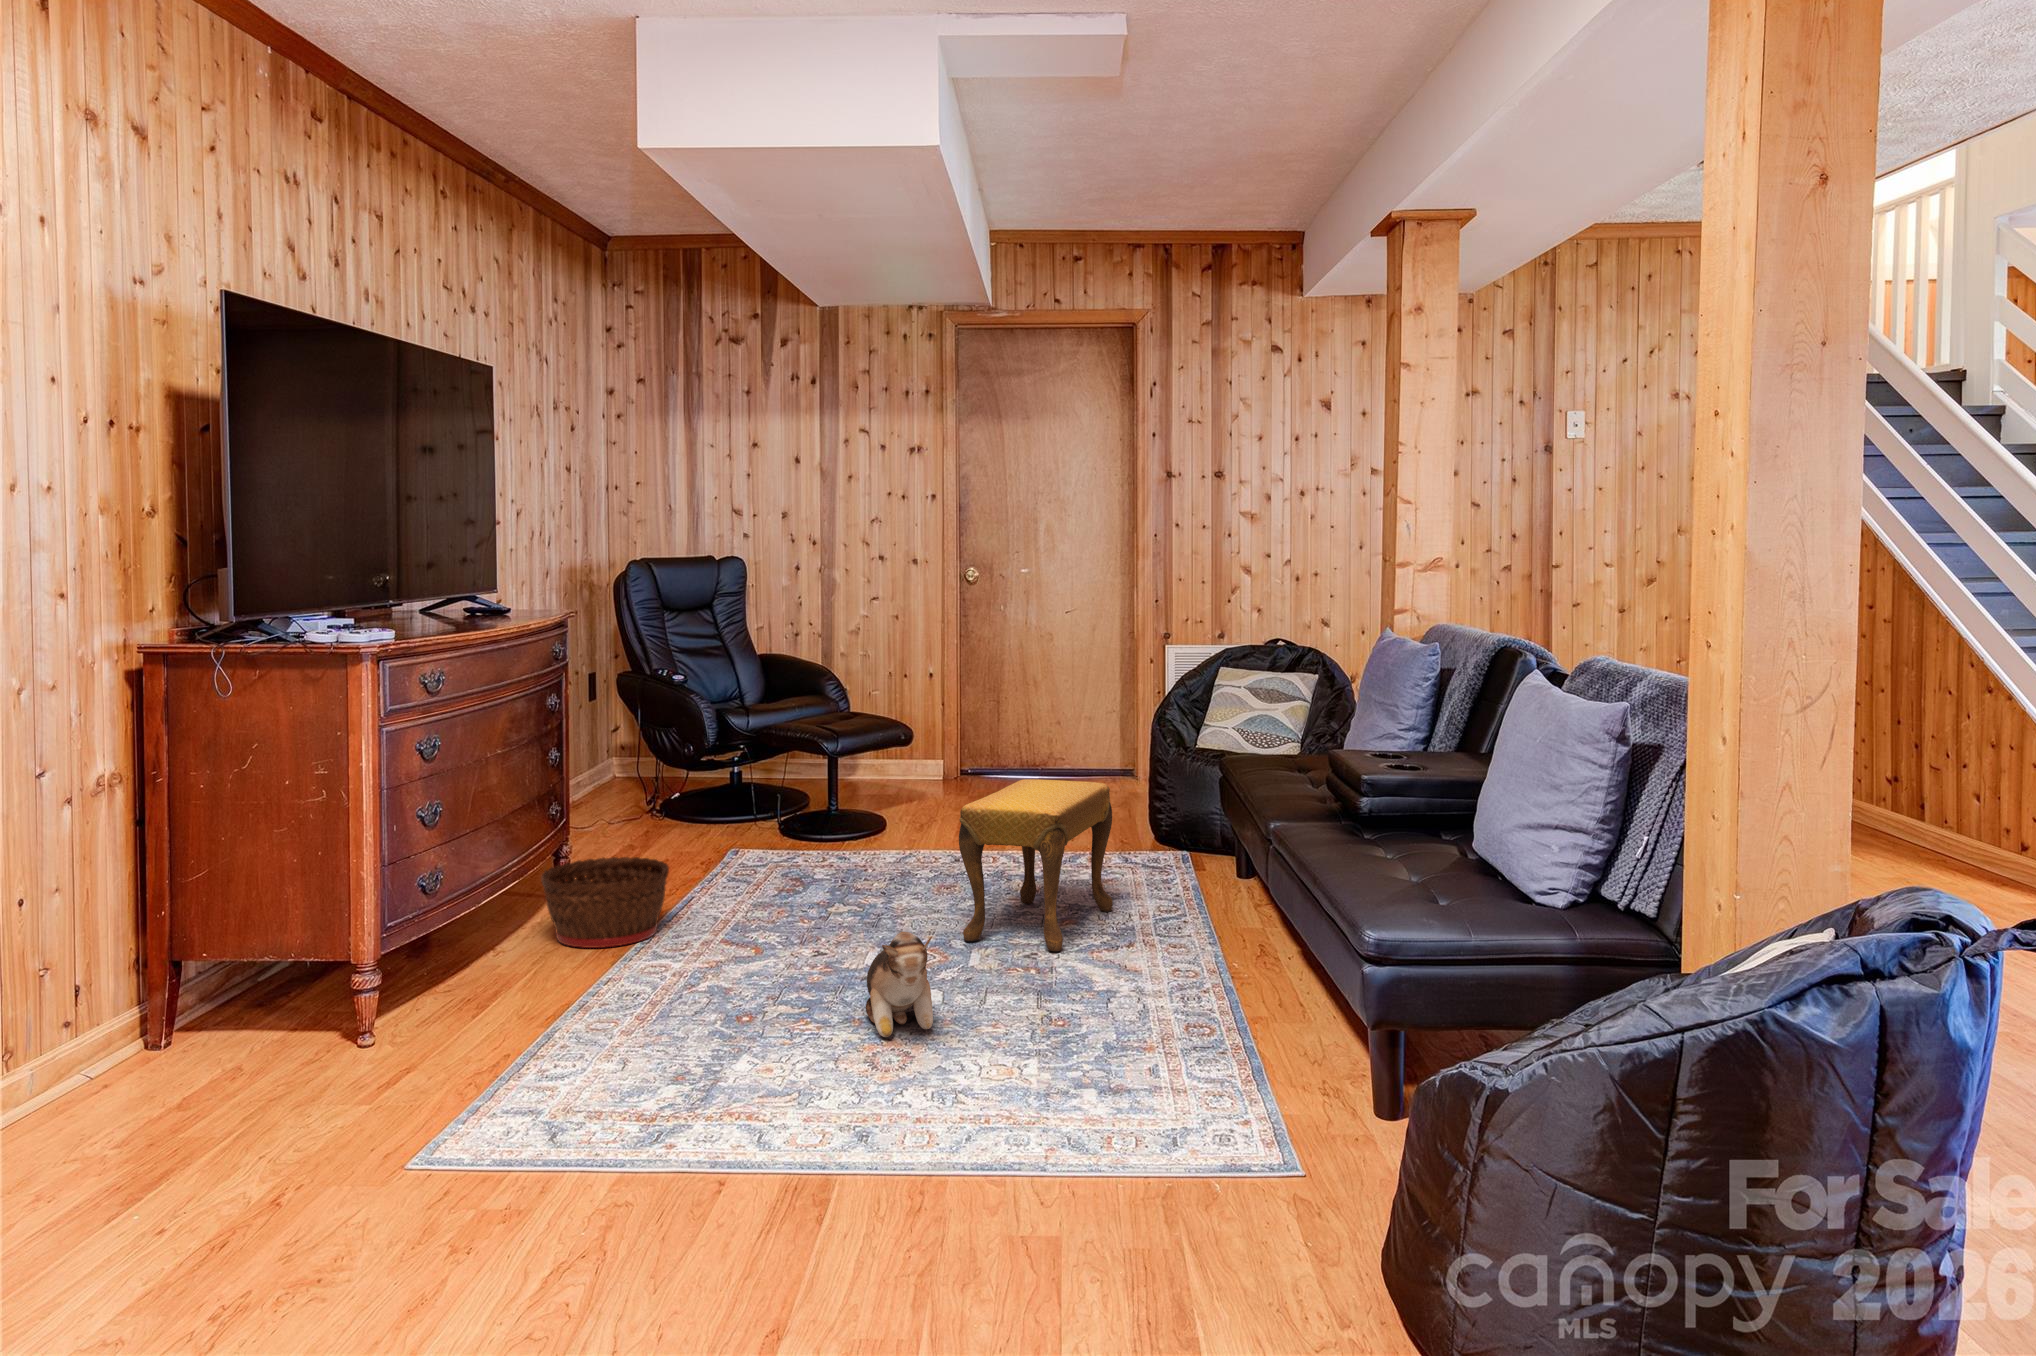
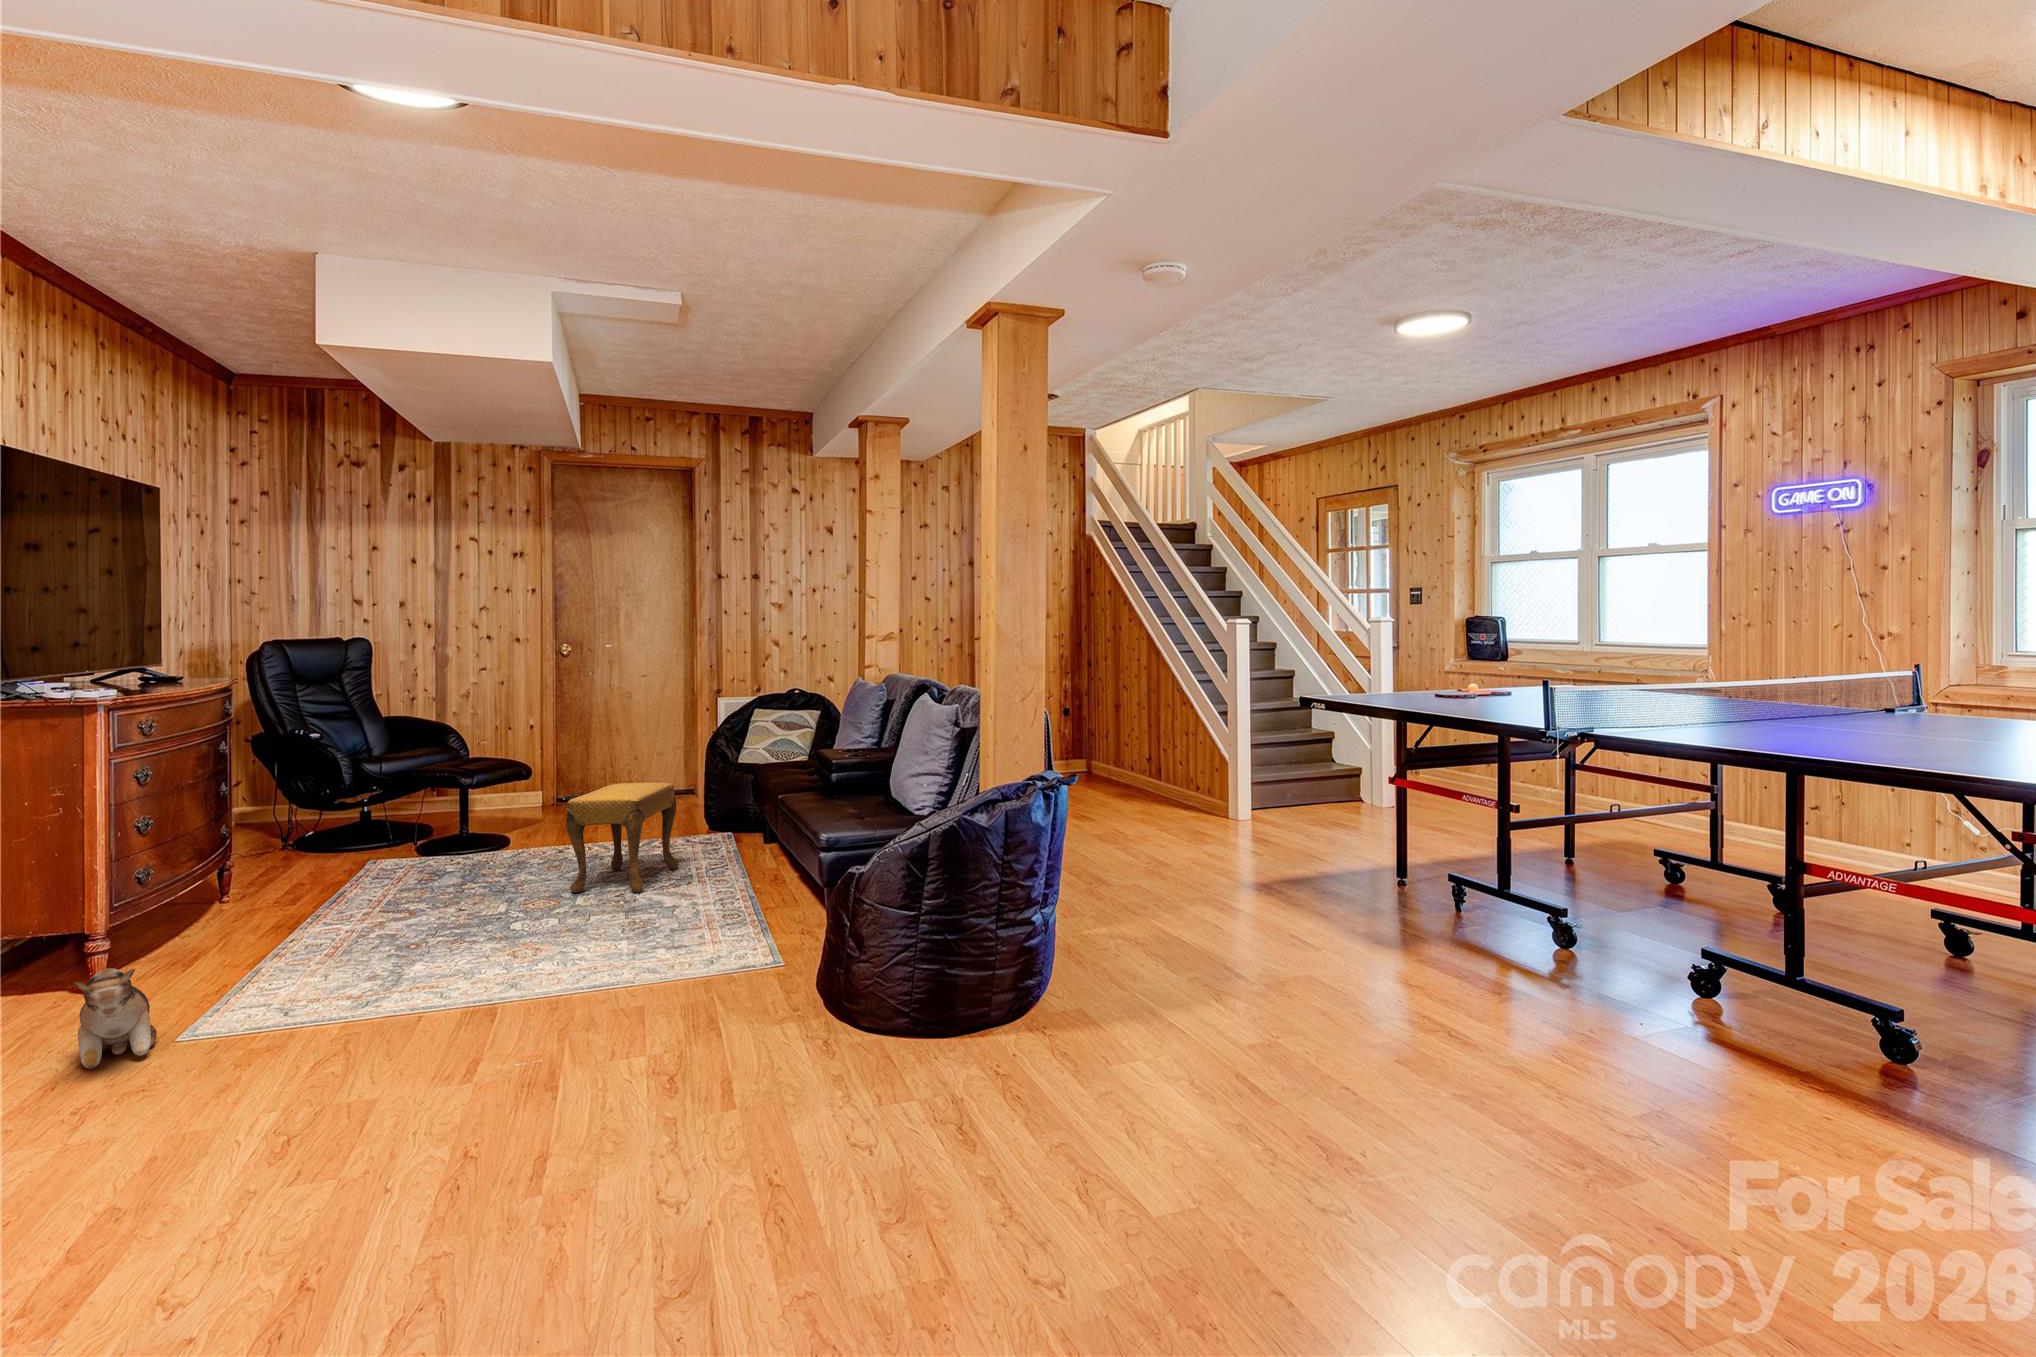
basket: present [541,857,669,948] -> none [222,858,333,924]
plush toy: present [866,932,933,1037] -> present [74,968,157,1068]

